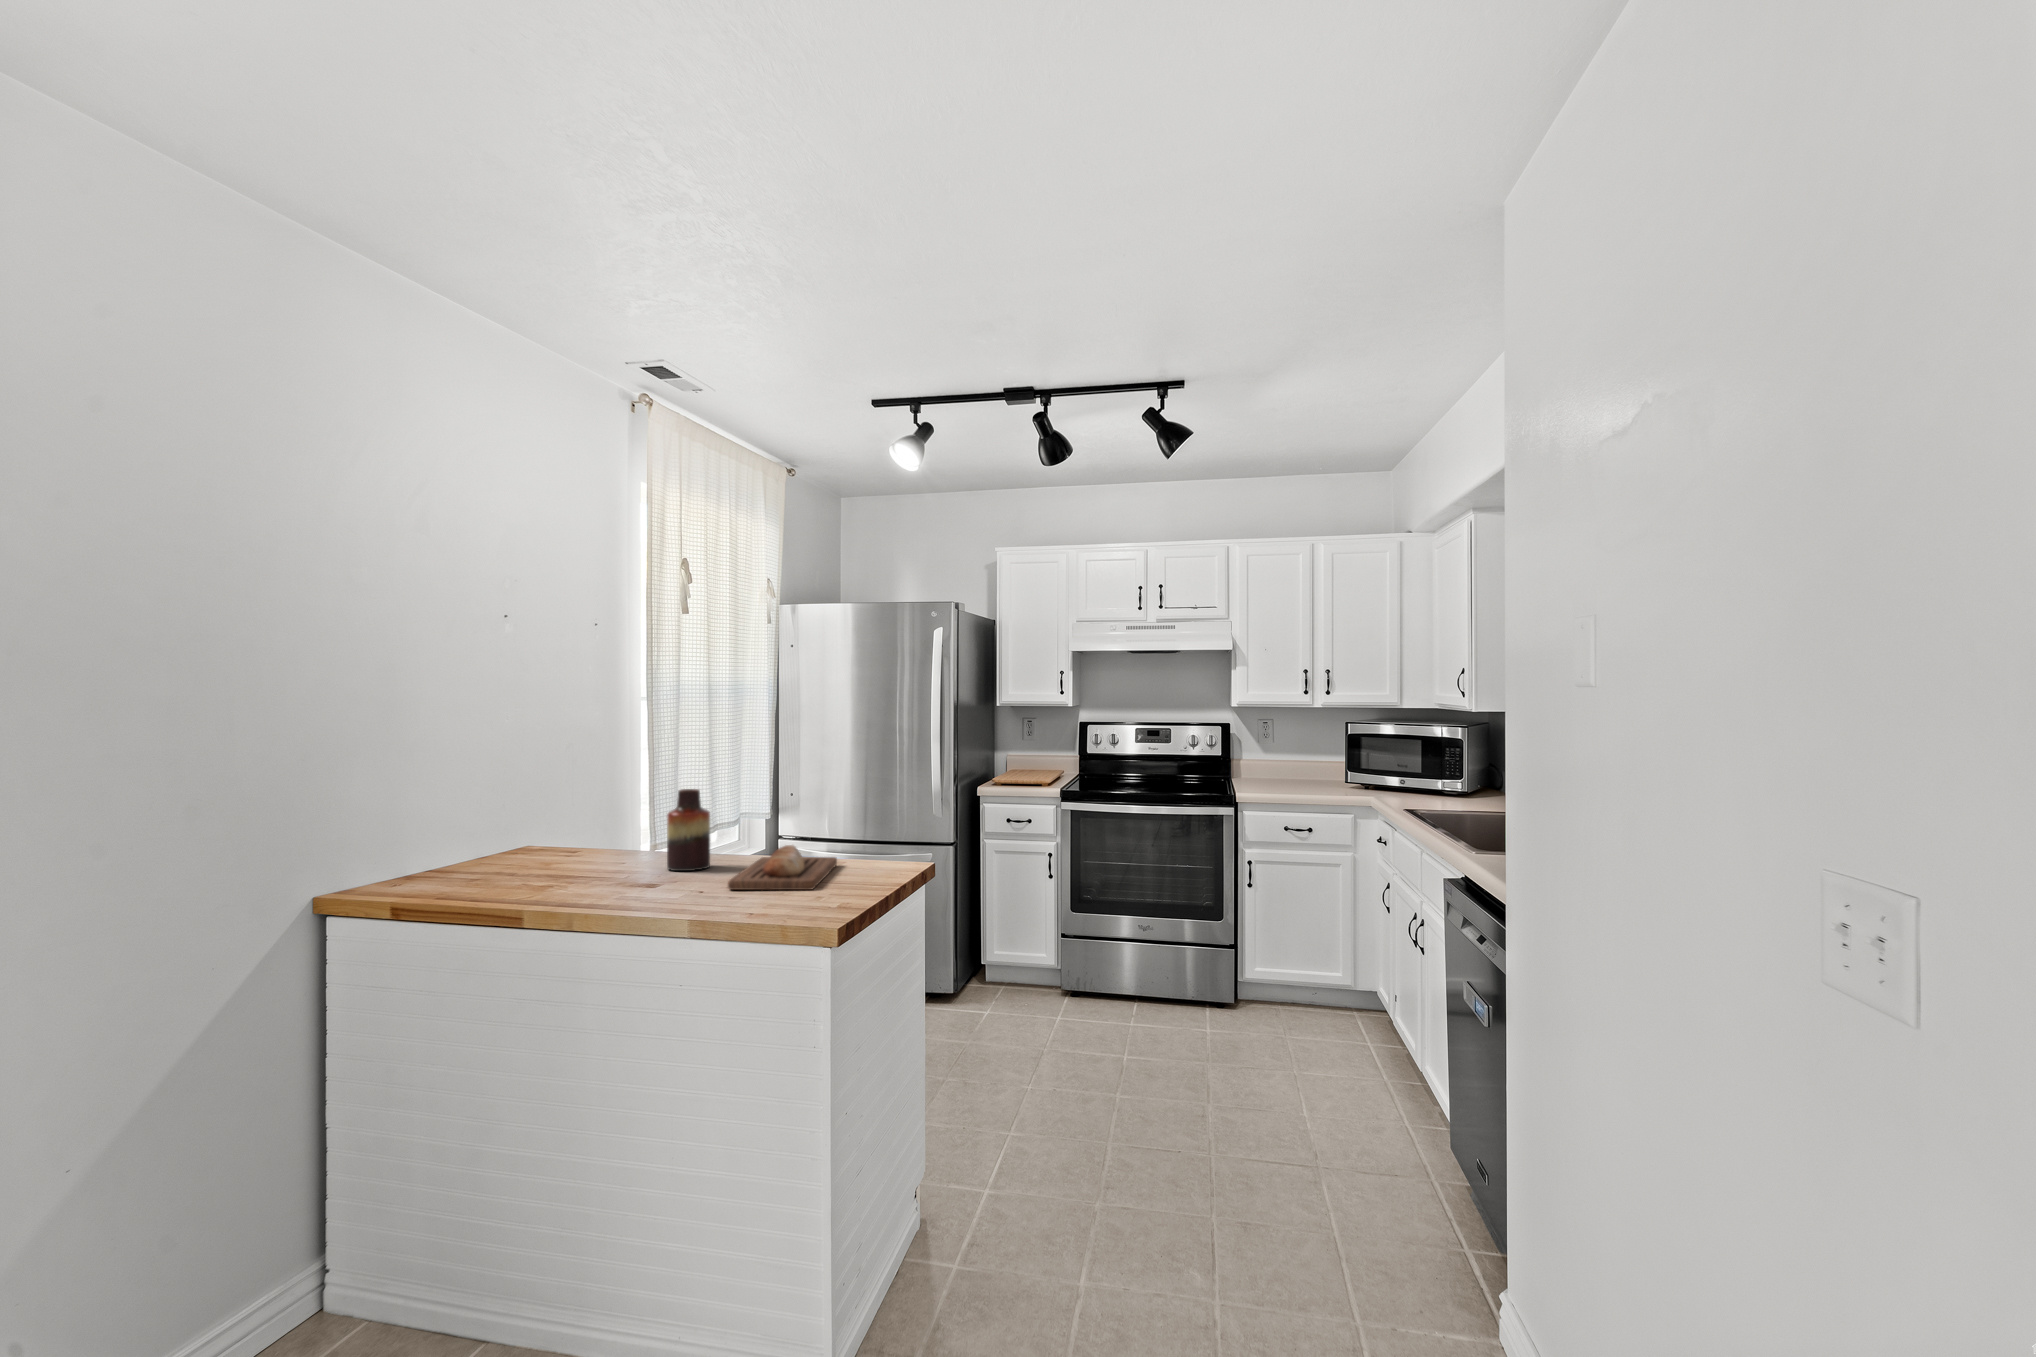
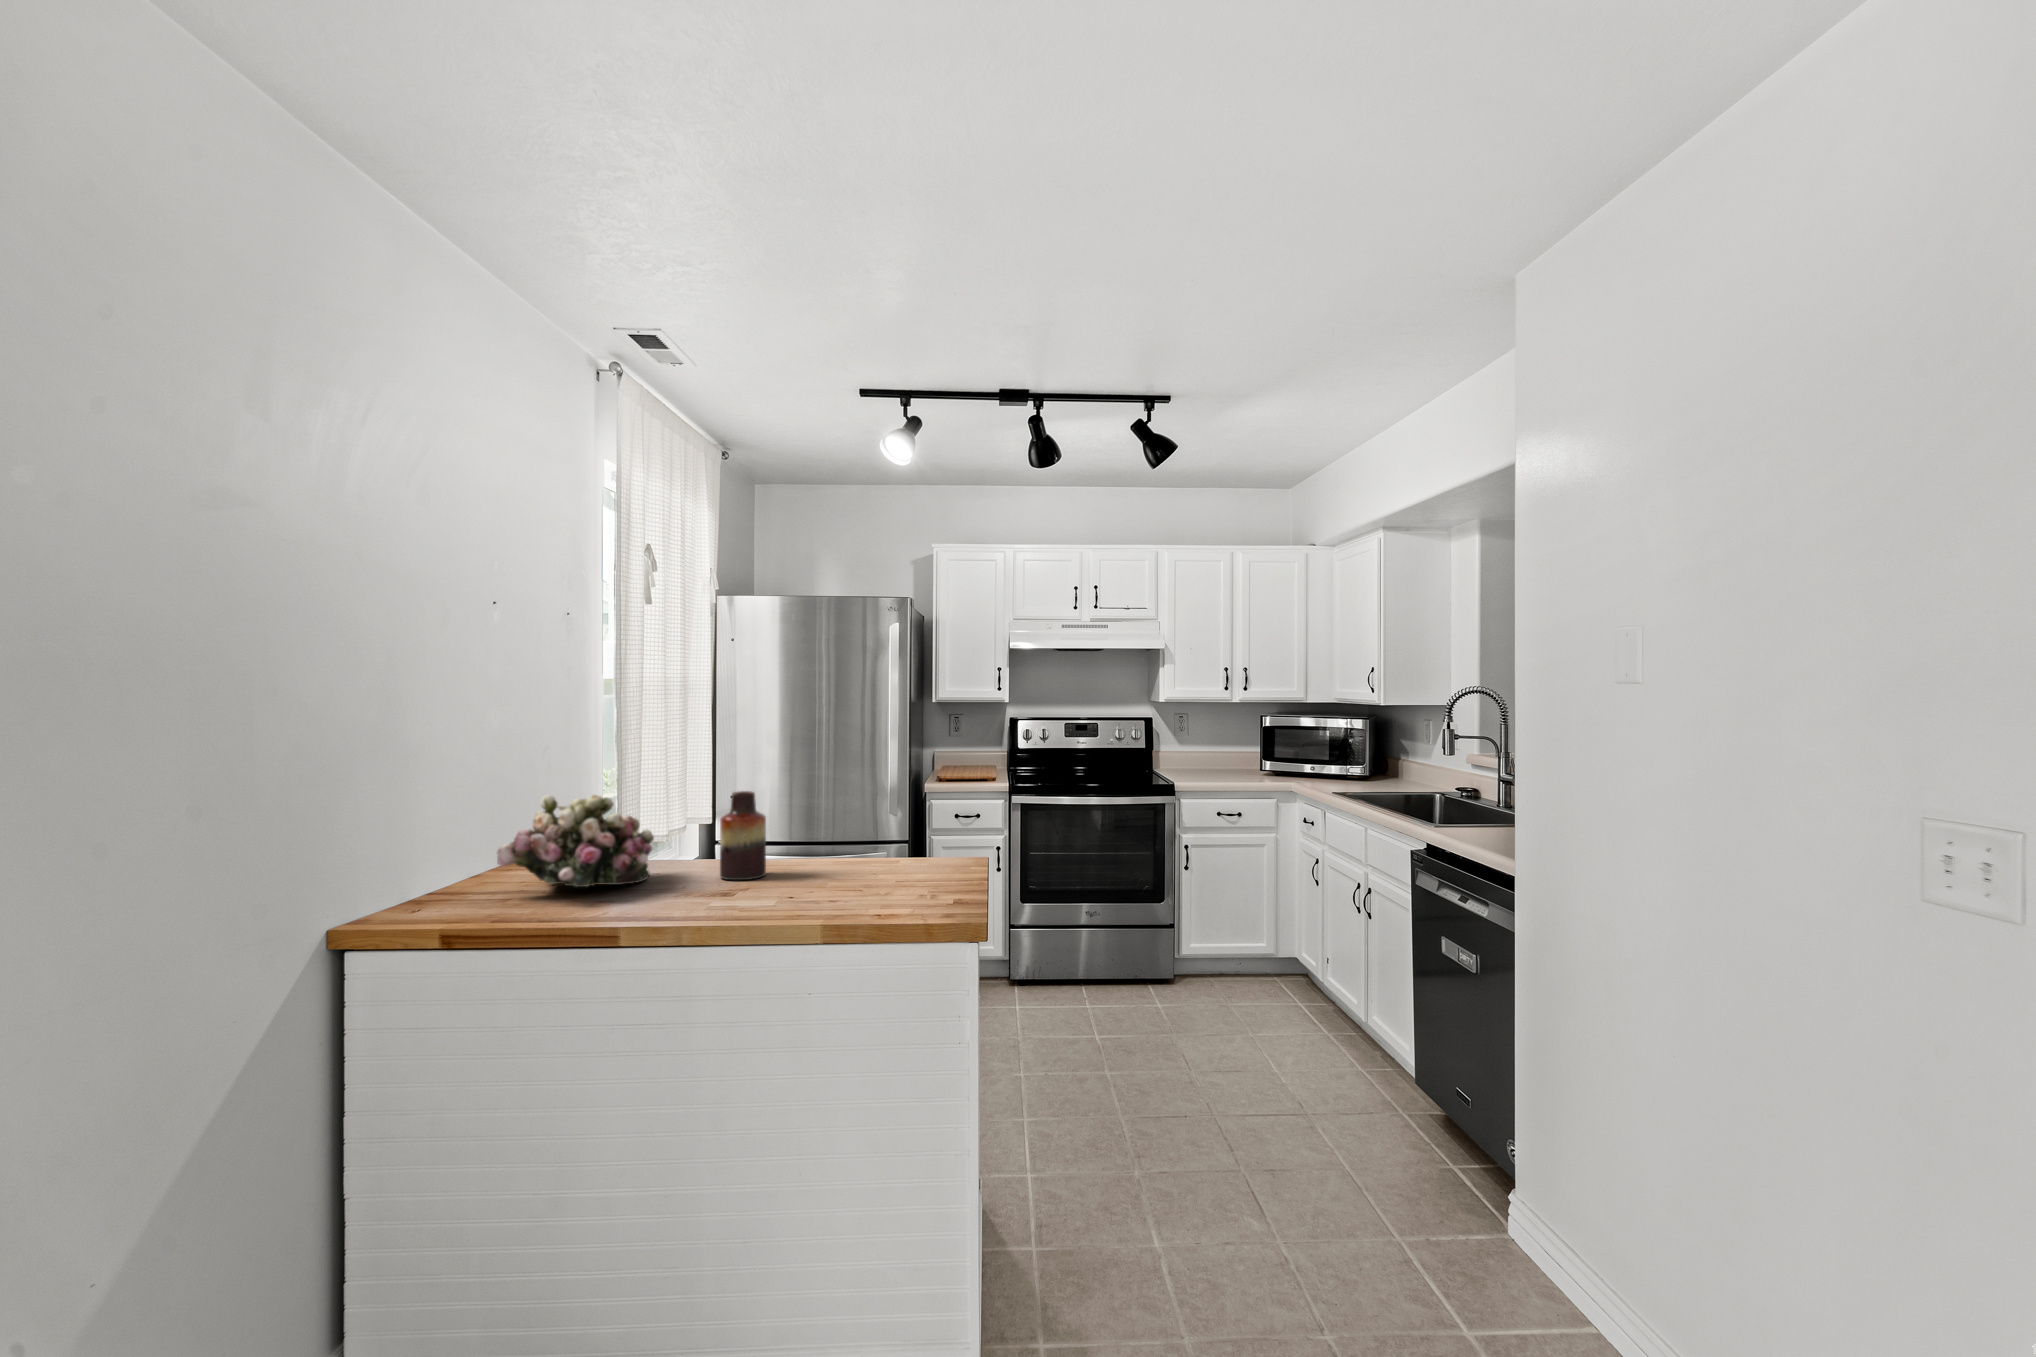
flower arrangement: none [466,788,613,871] -> present [497,795,654,887]
bread loaf: present [728,845,837,890] -> none [820,848,915,899]

